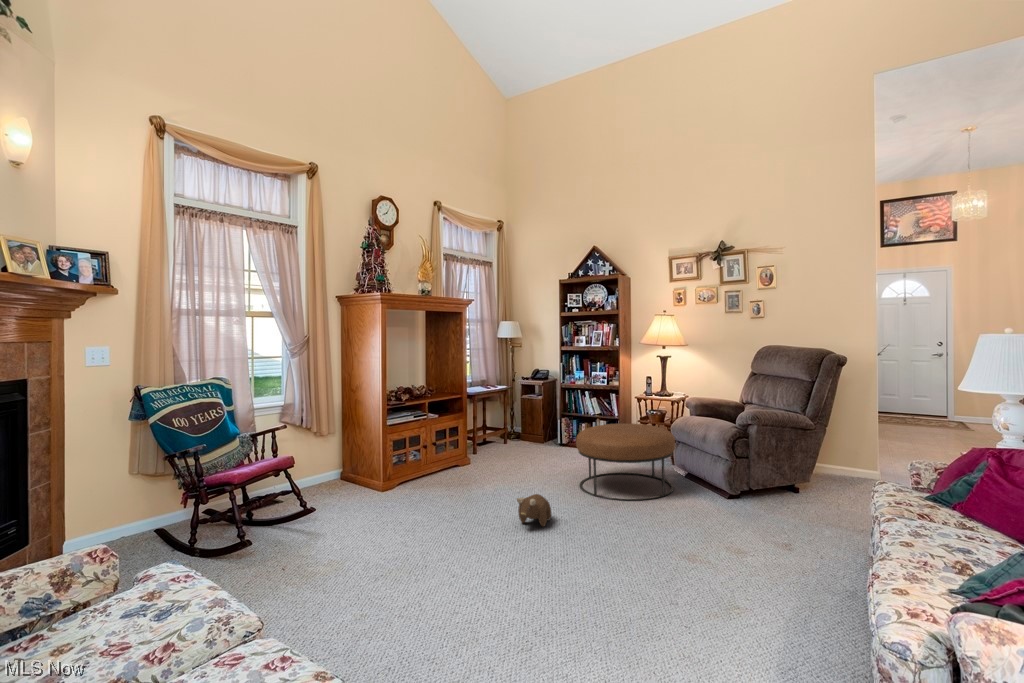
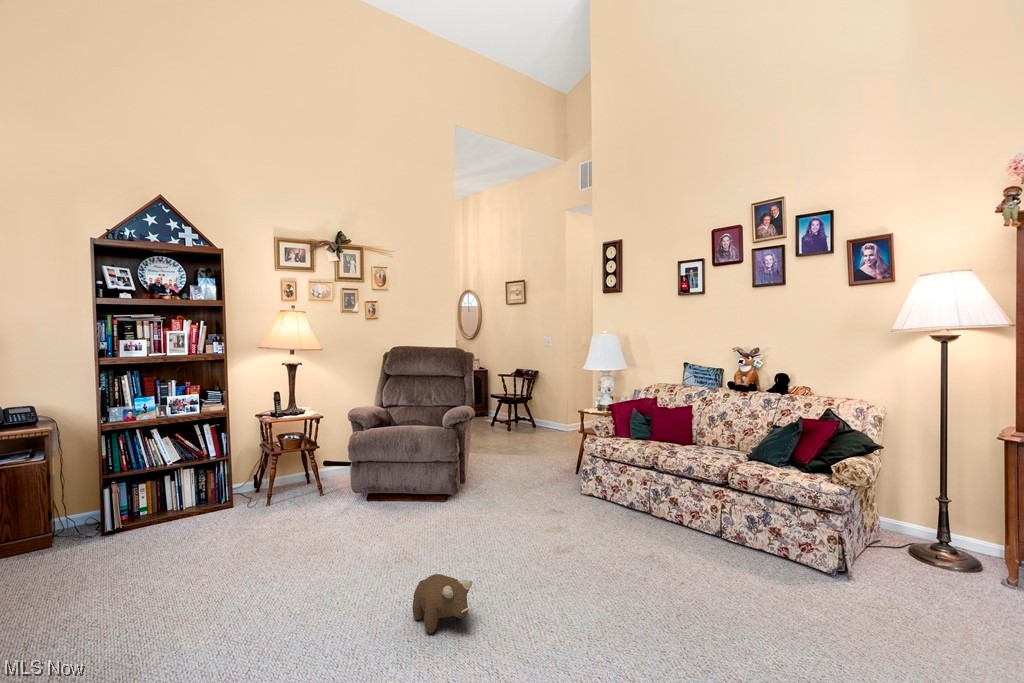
ottoman: present [576,423,675,501] -> none [295,447,432,562]

